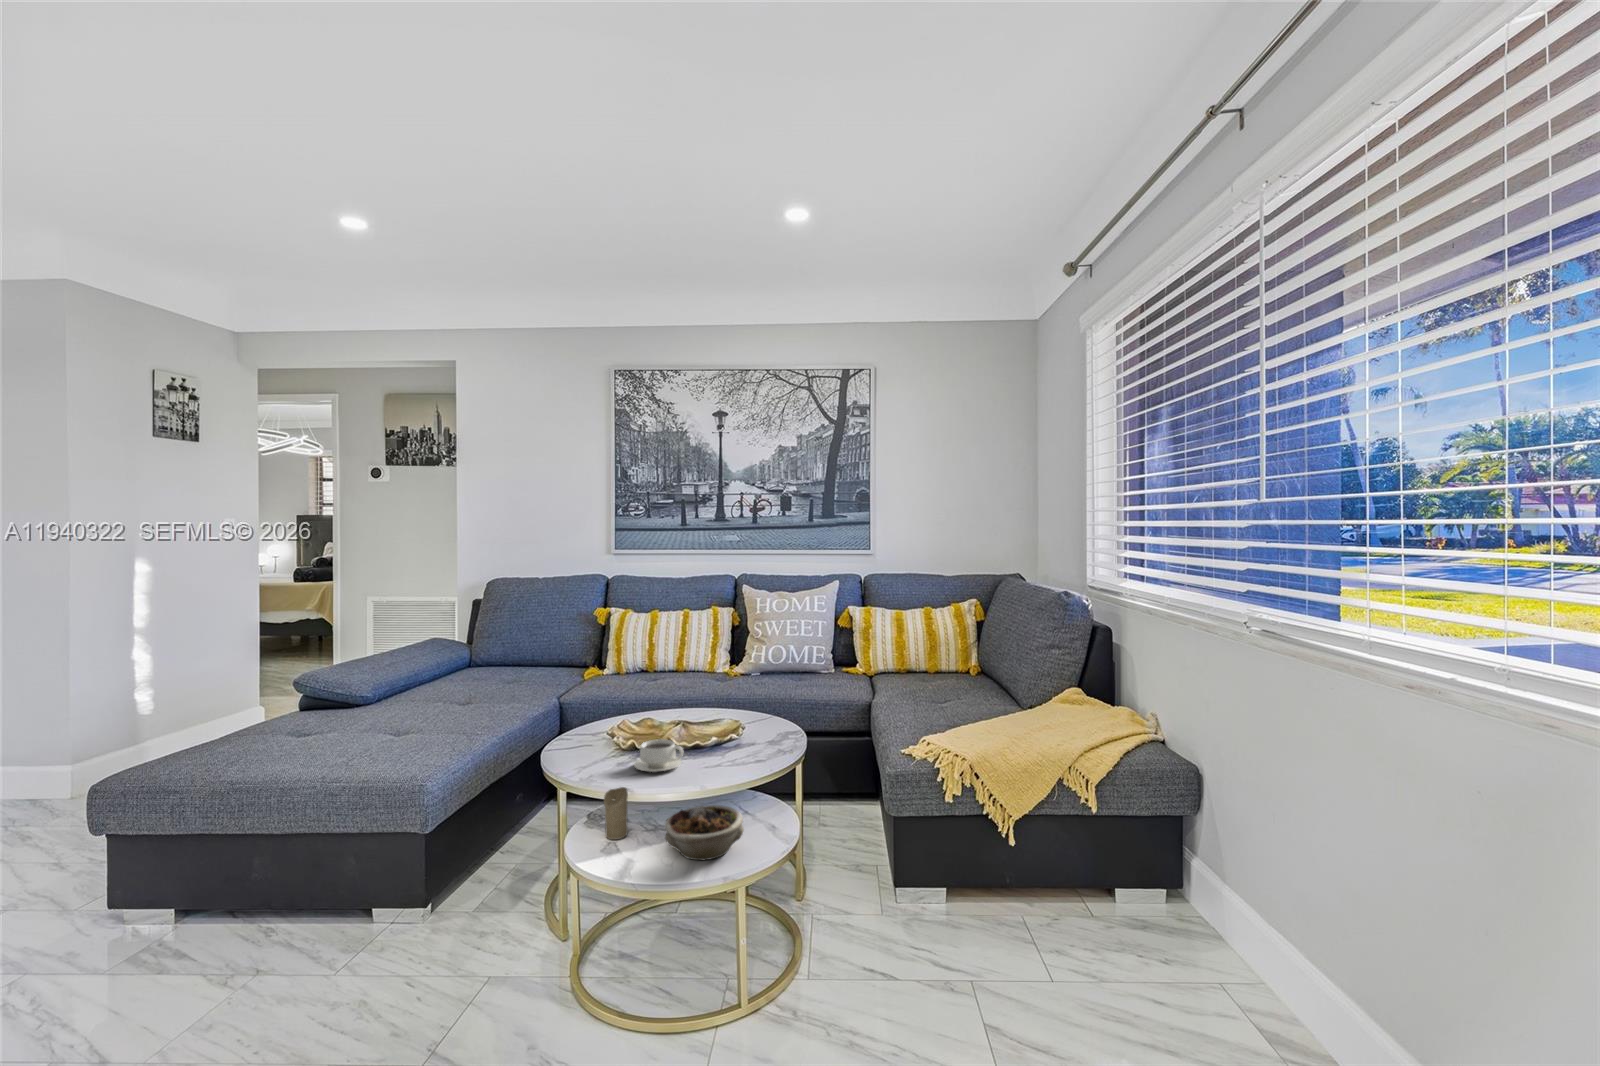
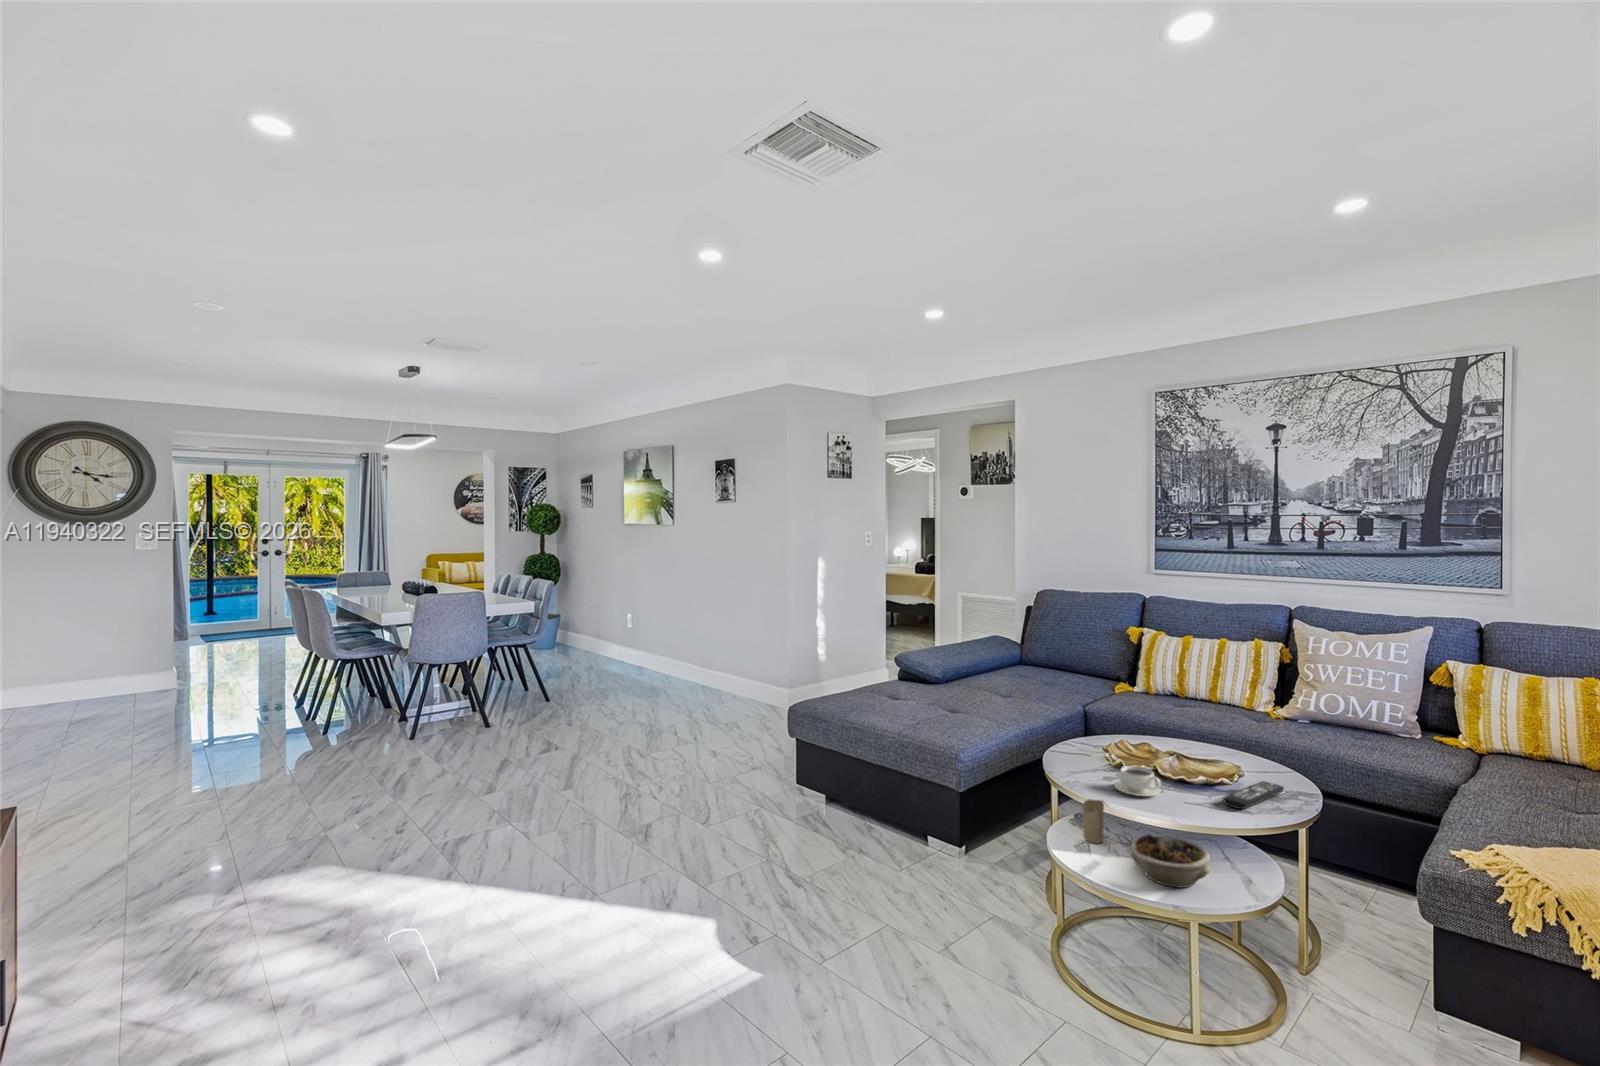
remote control: none [739,729,779,759] -> present [1223,781,1284,809]

